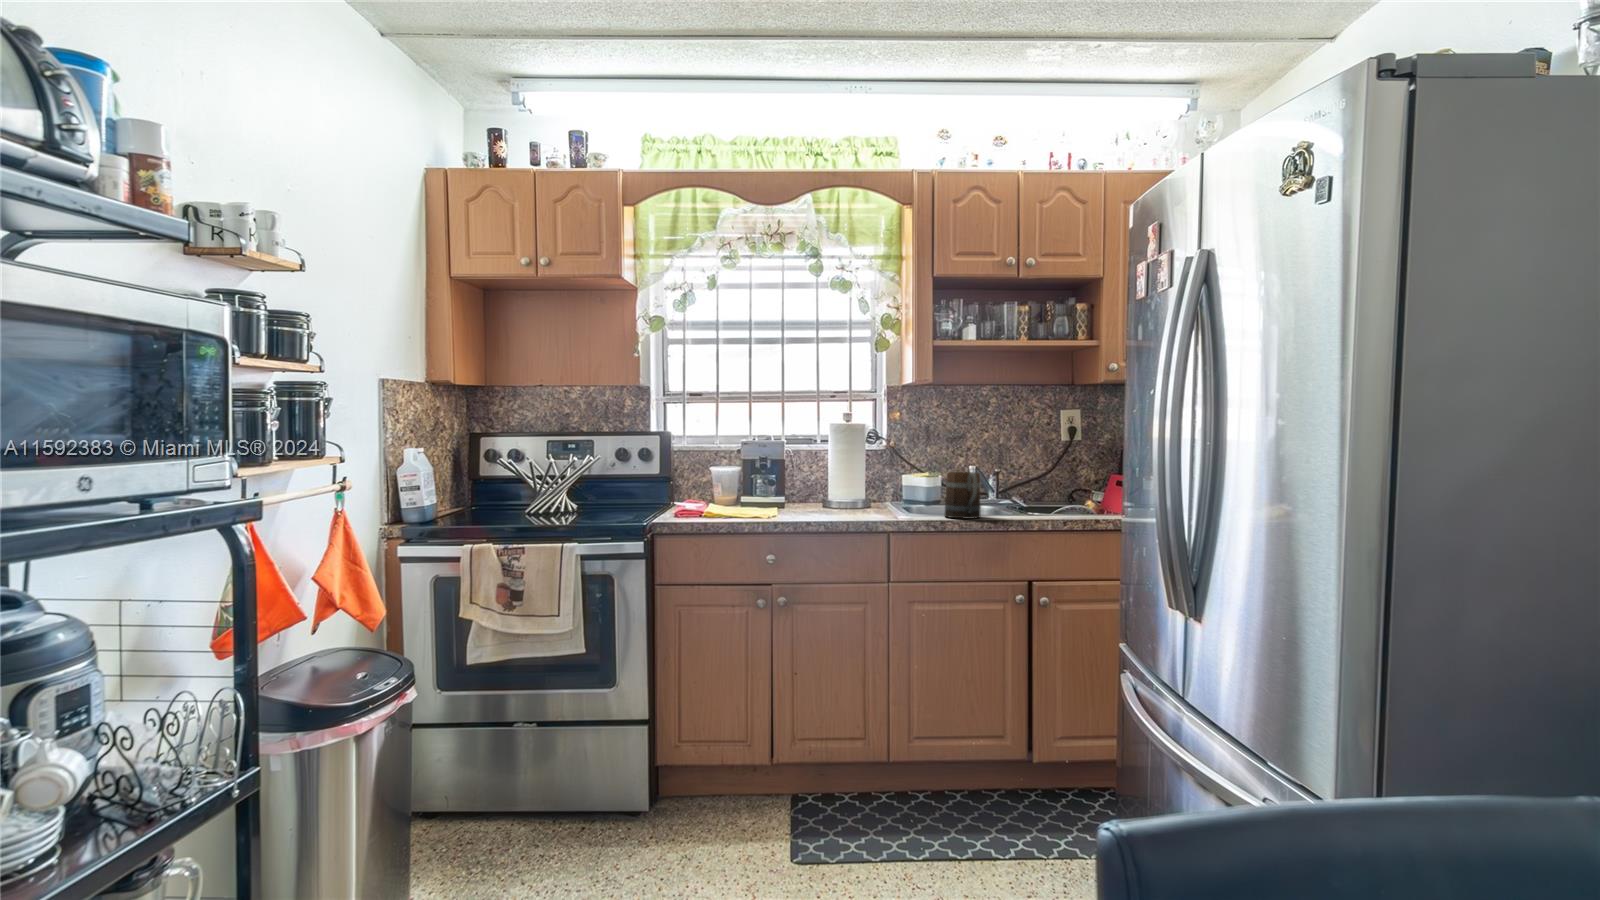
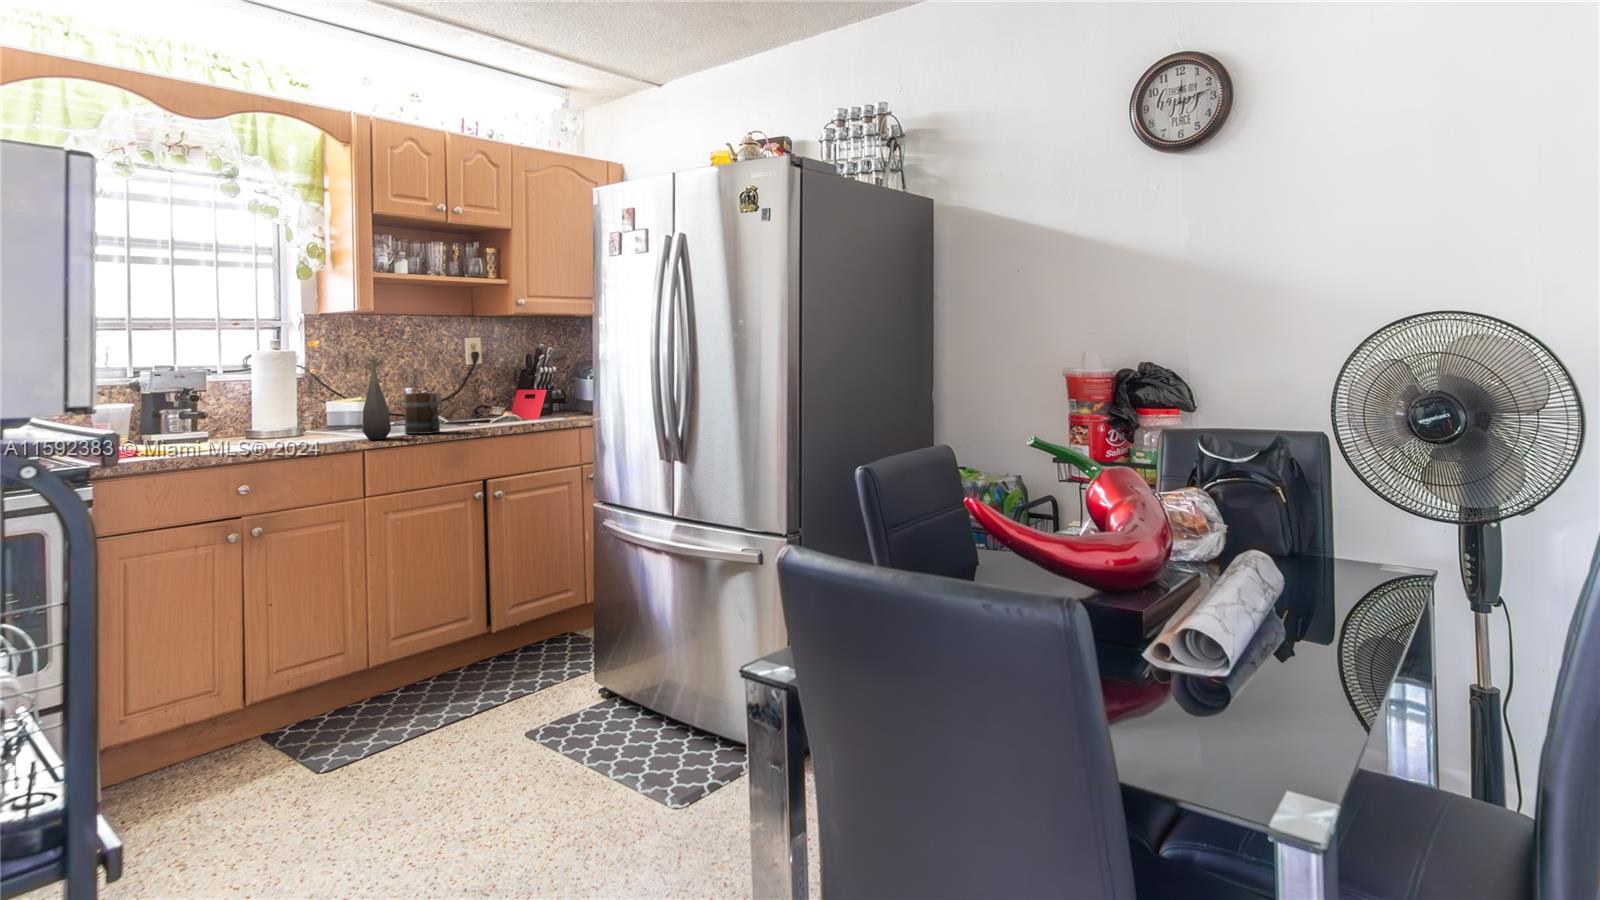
bottle: none [891,433,920,521] -> present [362,358,391,440]

